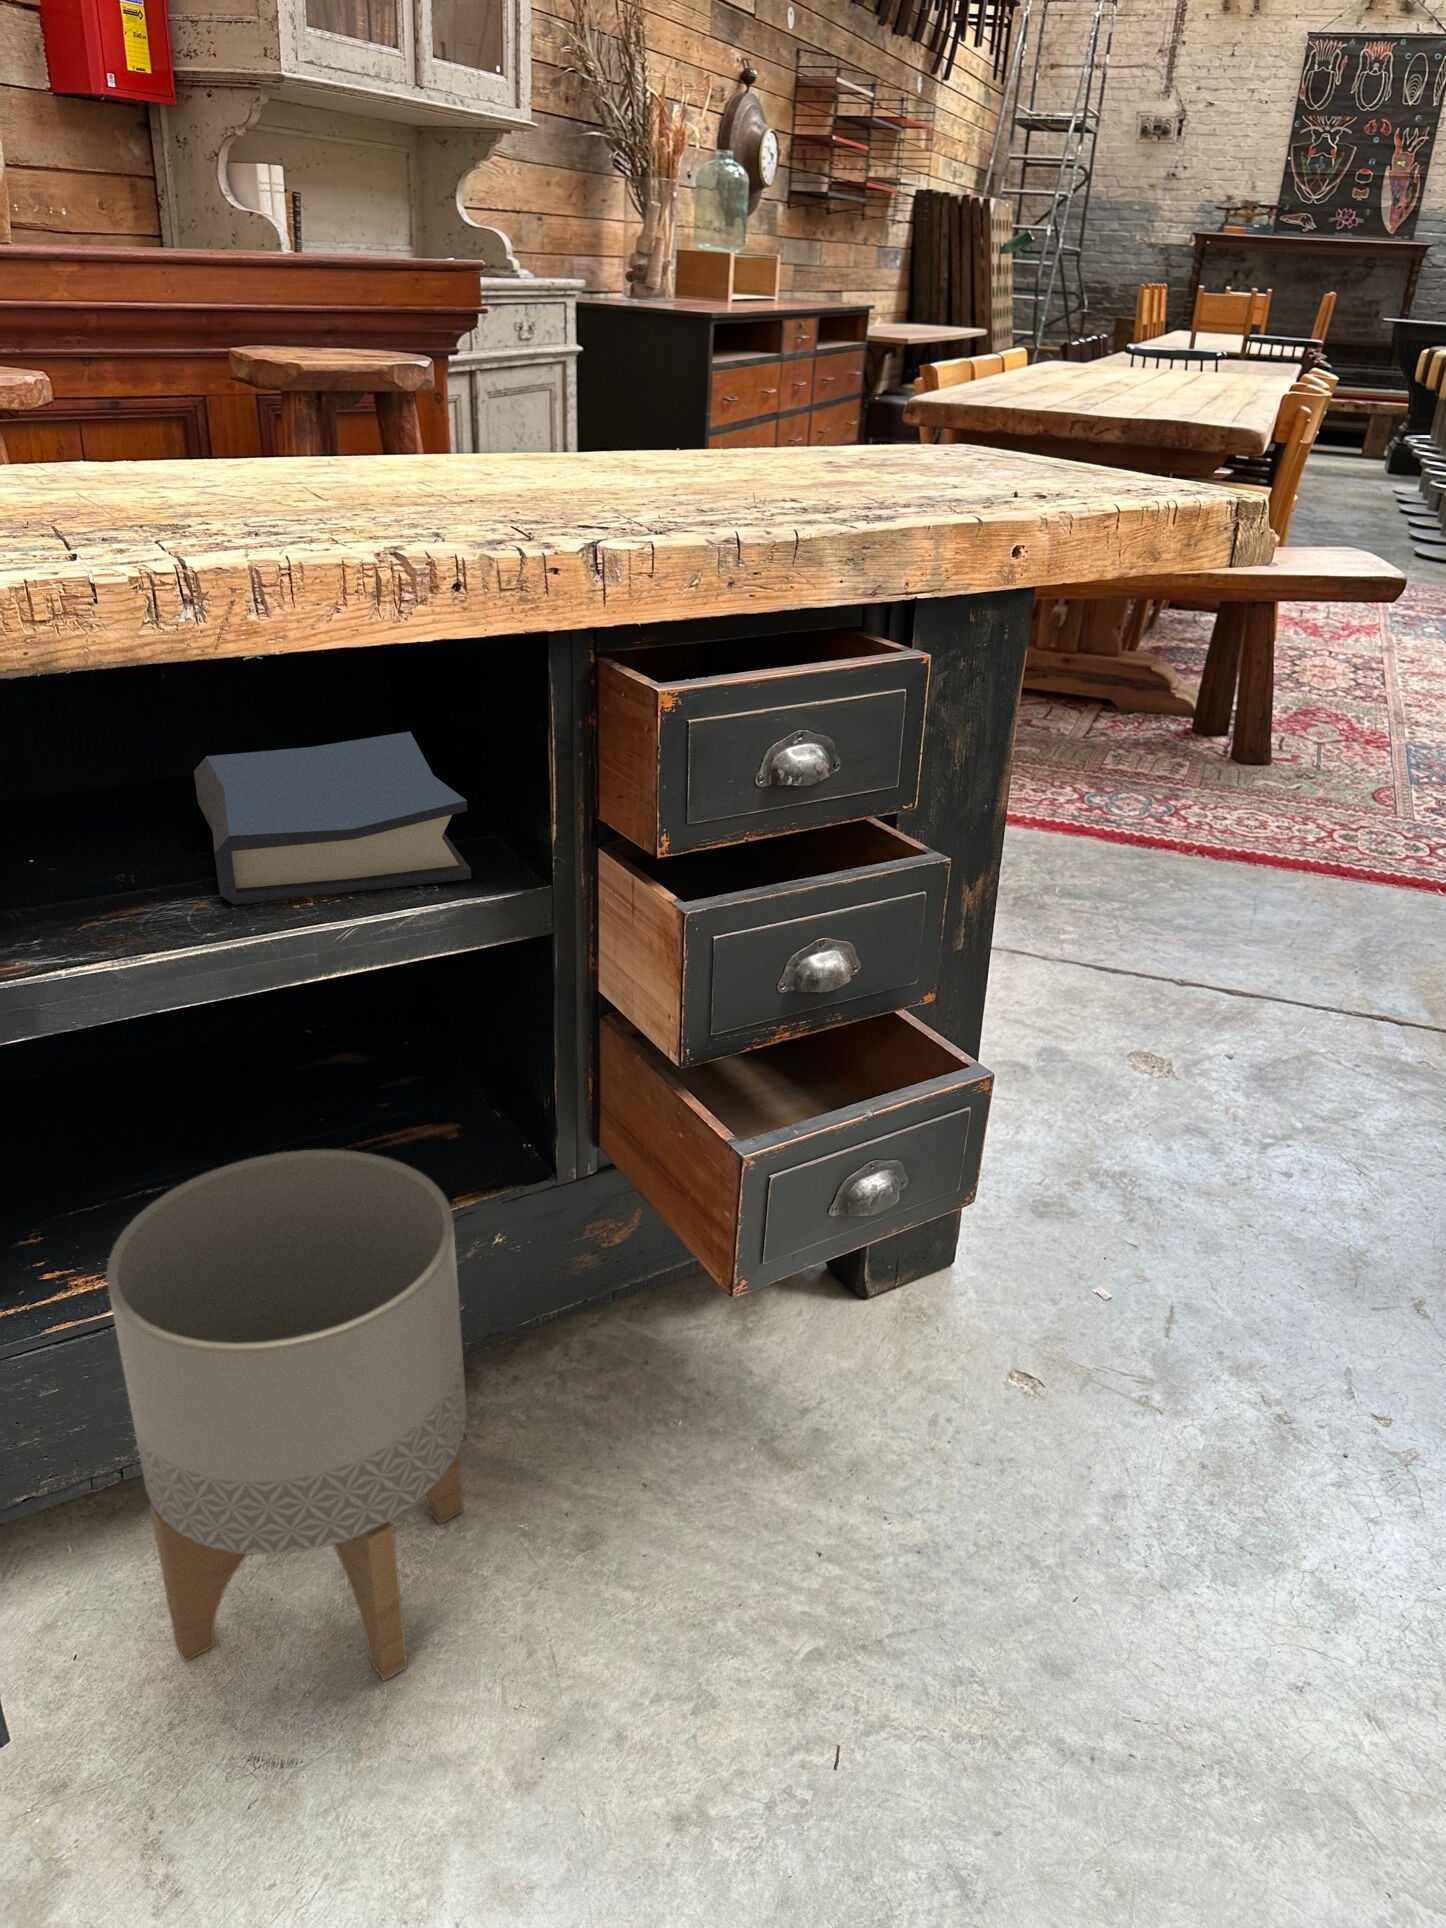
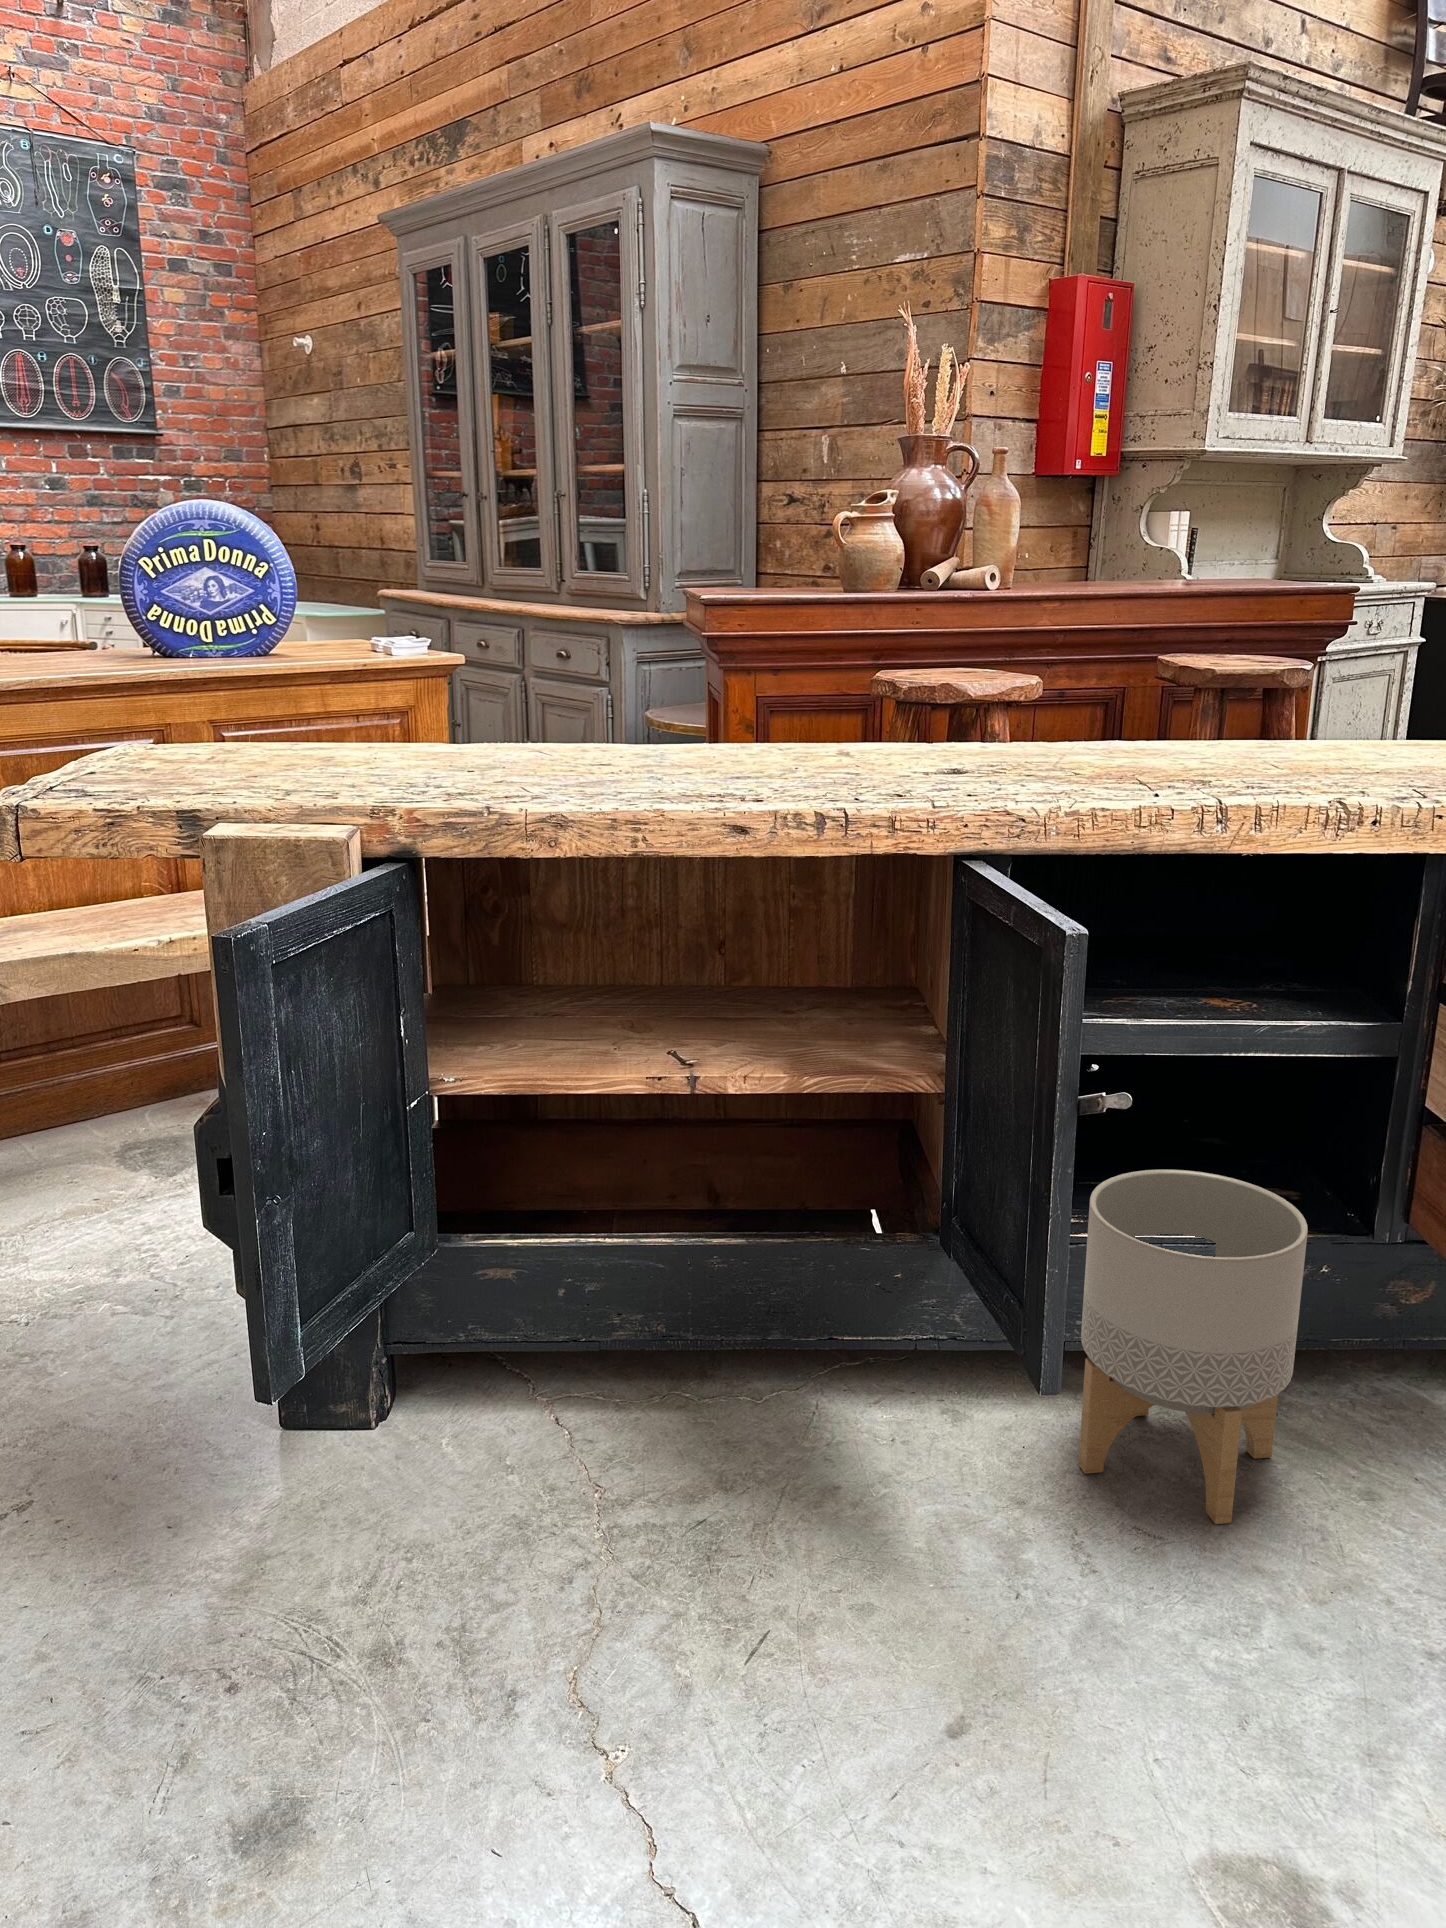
hardback book: present [194,732,471,905] -> none [1156,920,1351,1012]

